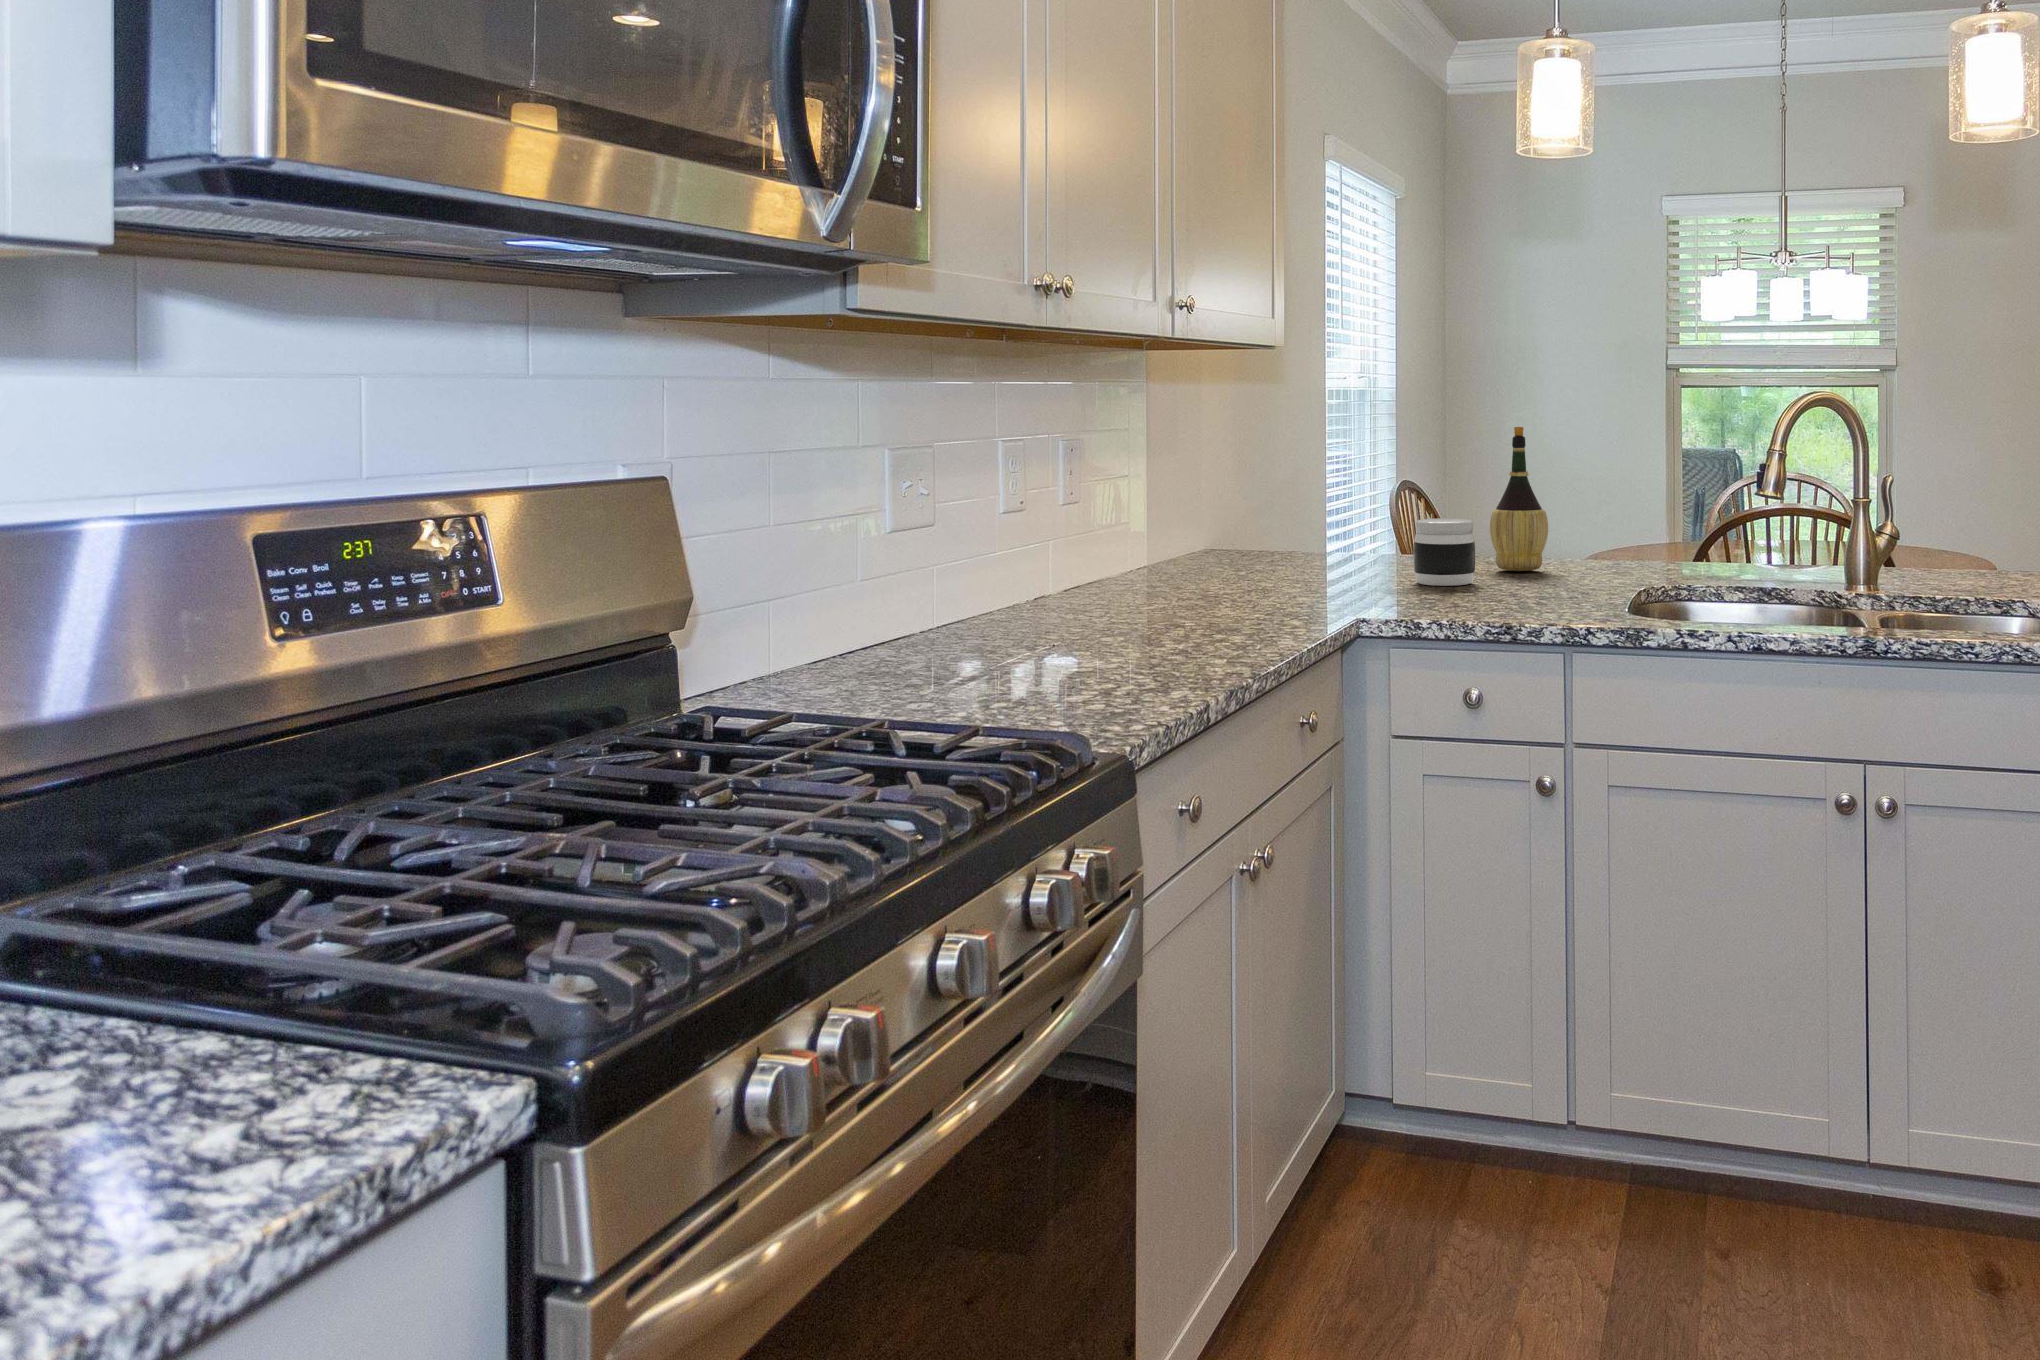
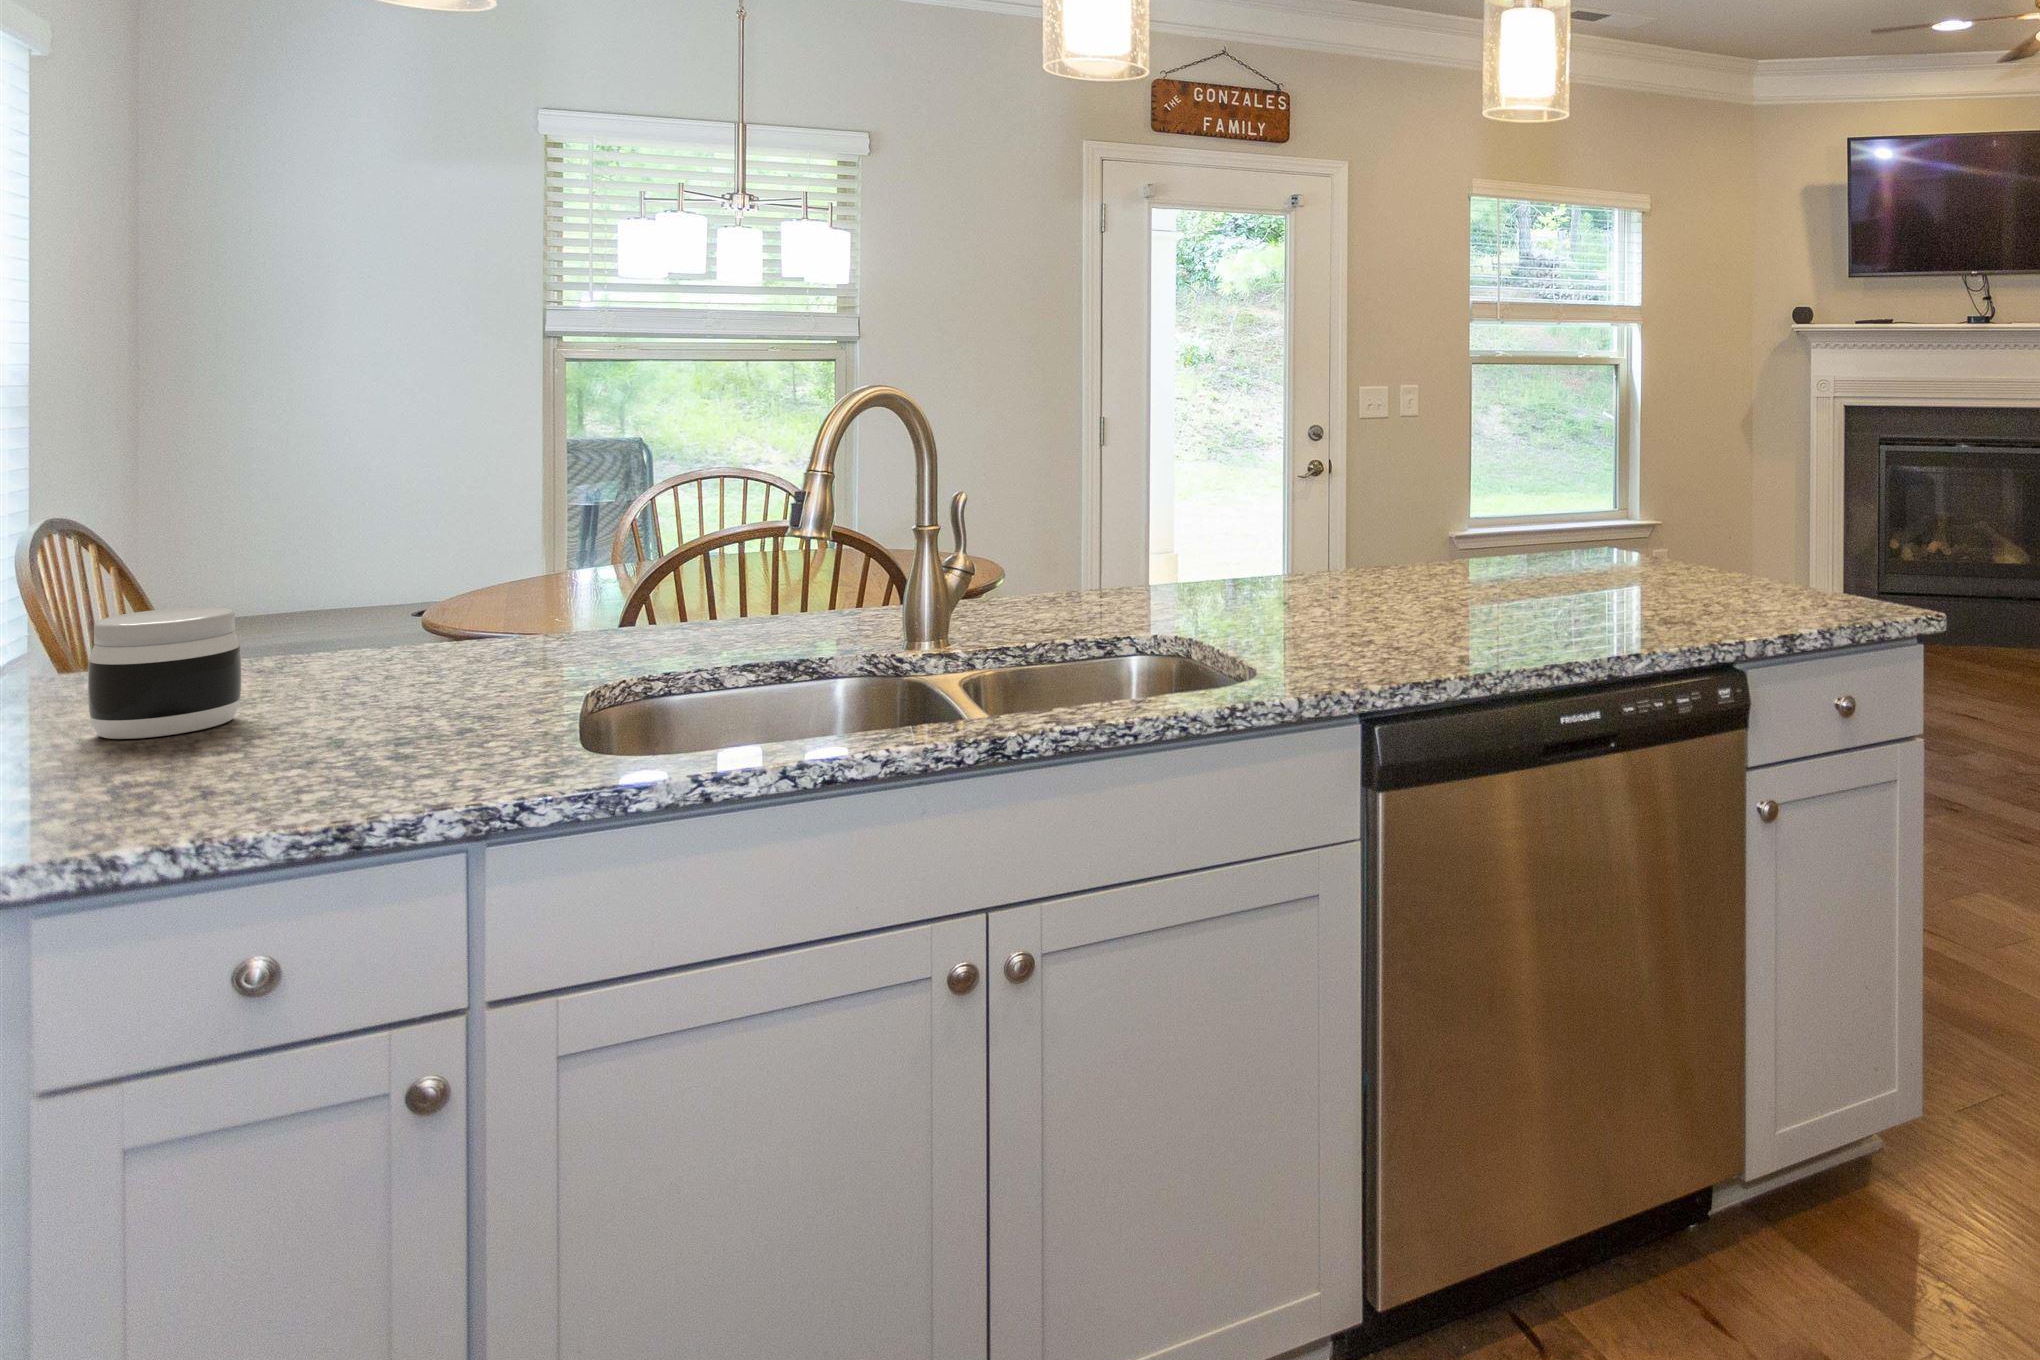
wine bottle: present [1490,426,1548,571] -> none [269,437,394,676]

